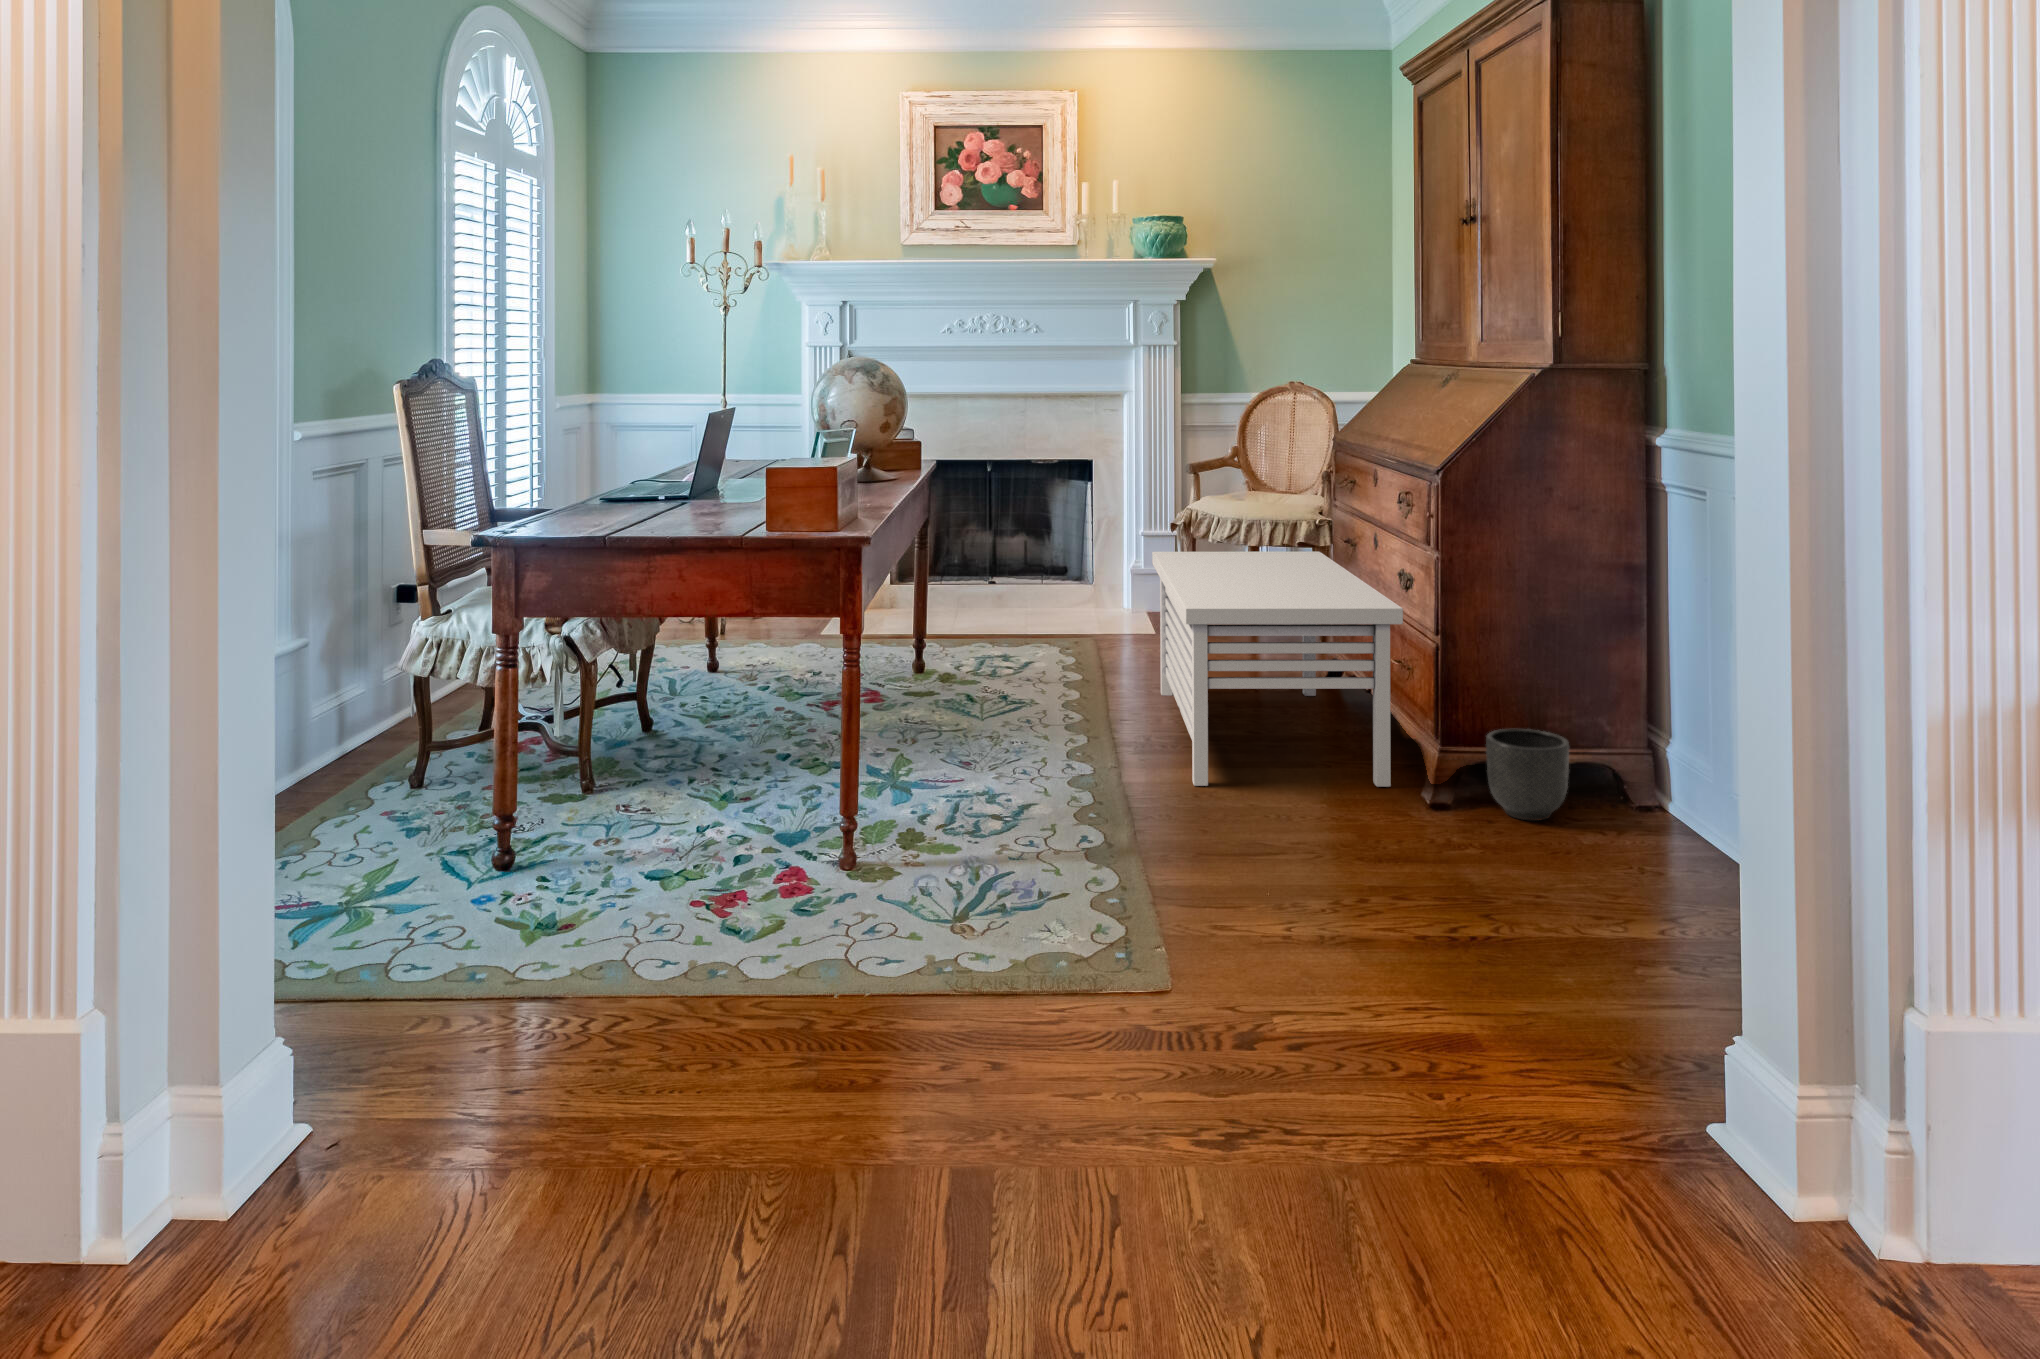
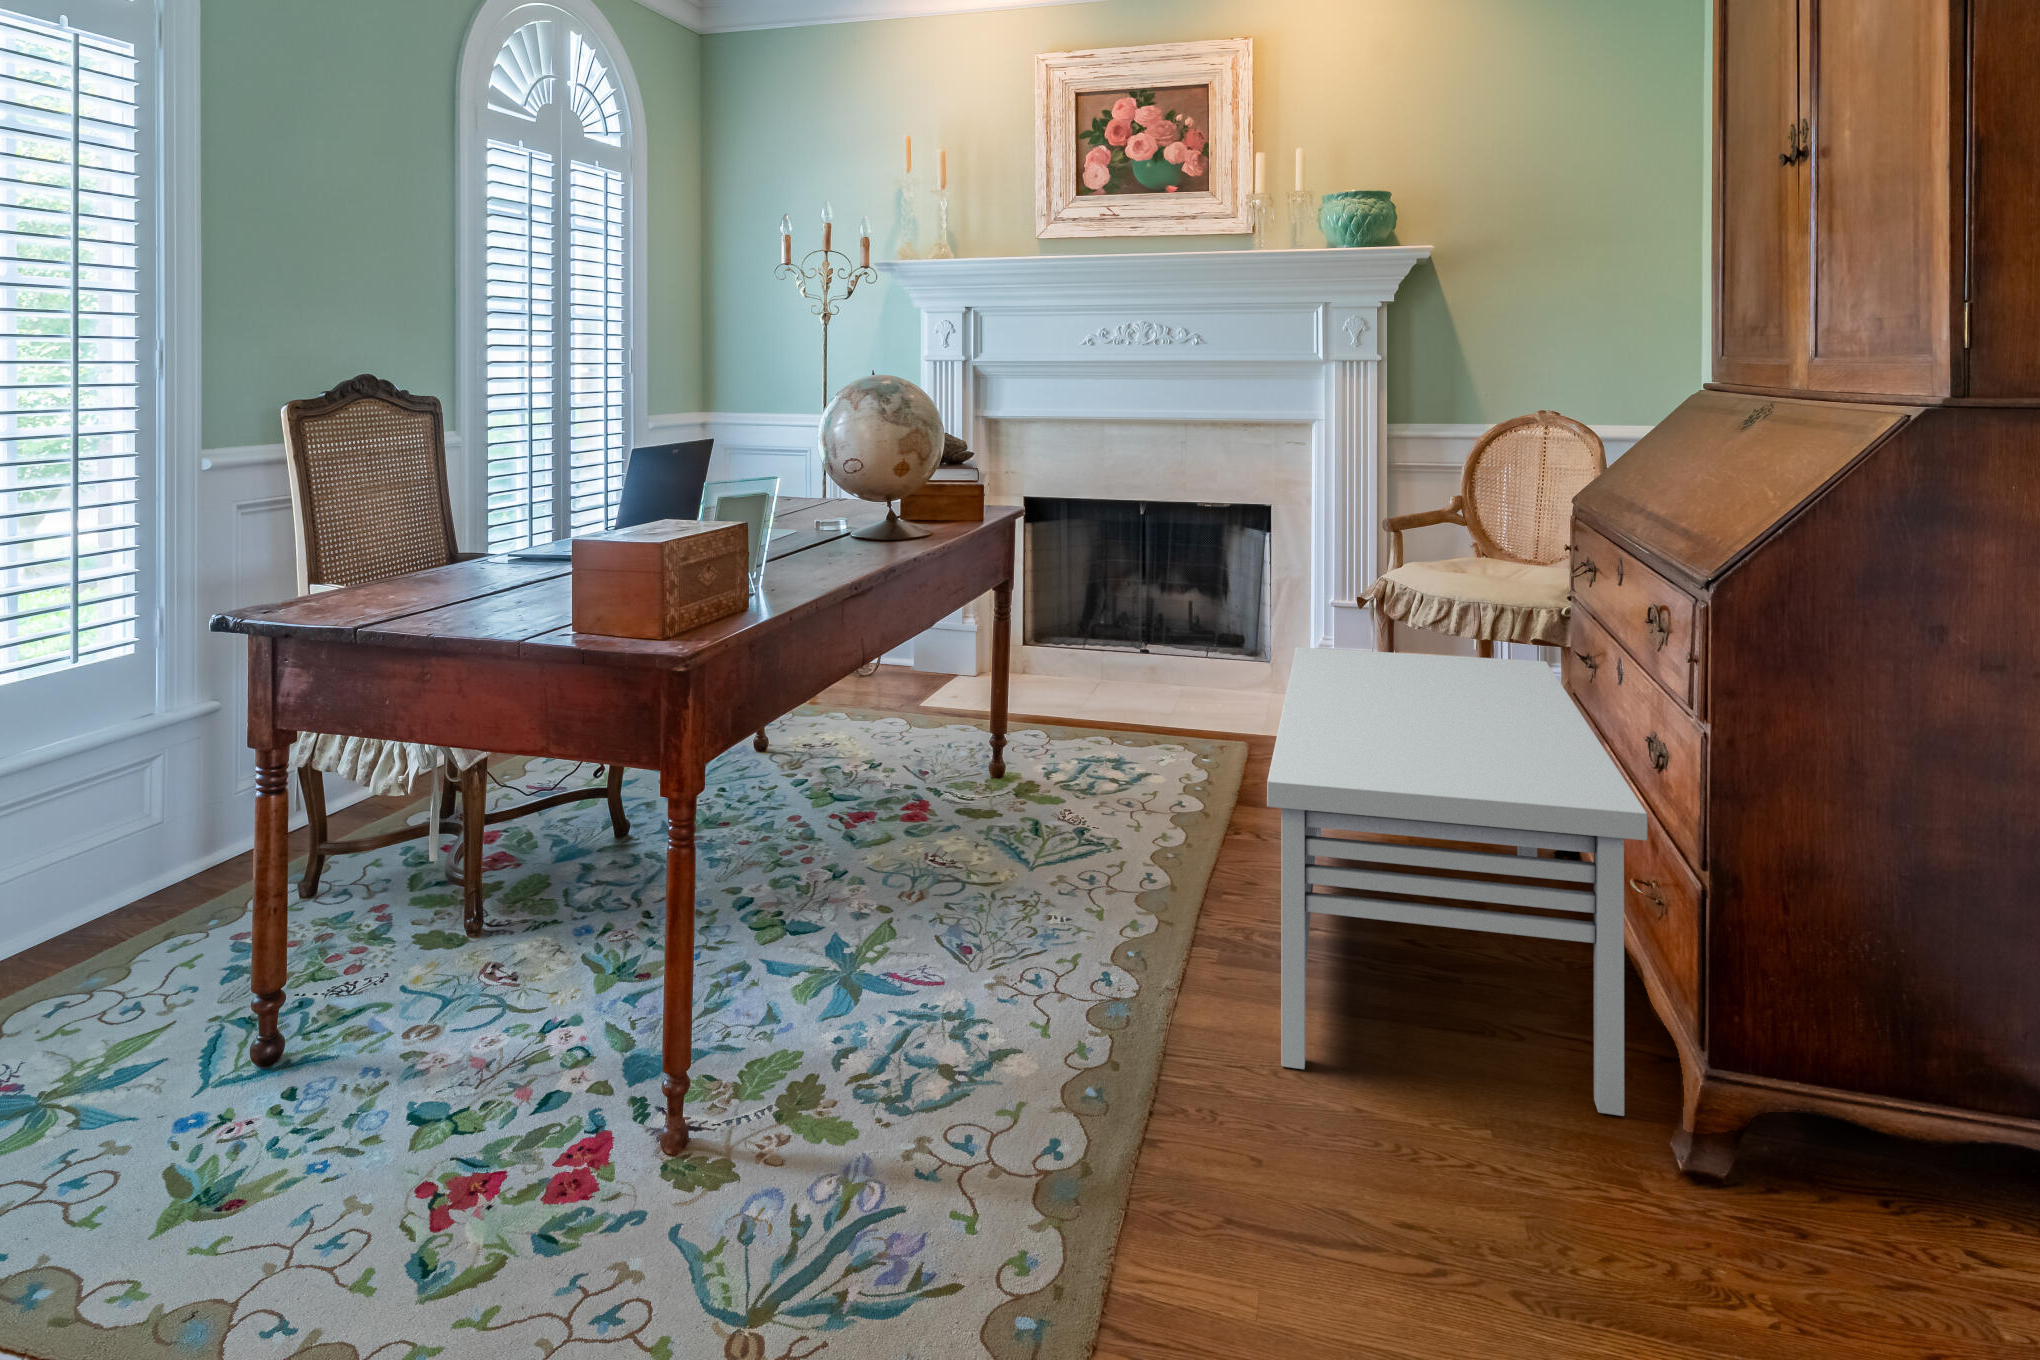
planter: present [1486,729,1569,821] -> none [1805,1060,1982,1265]

